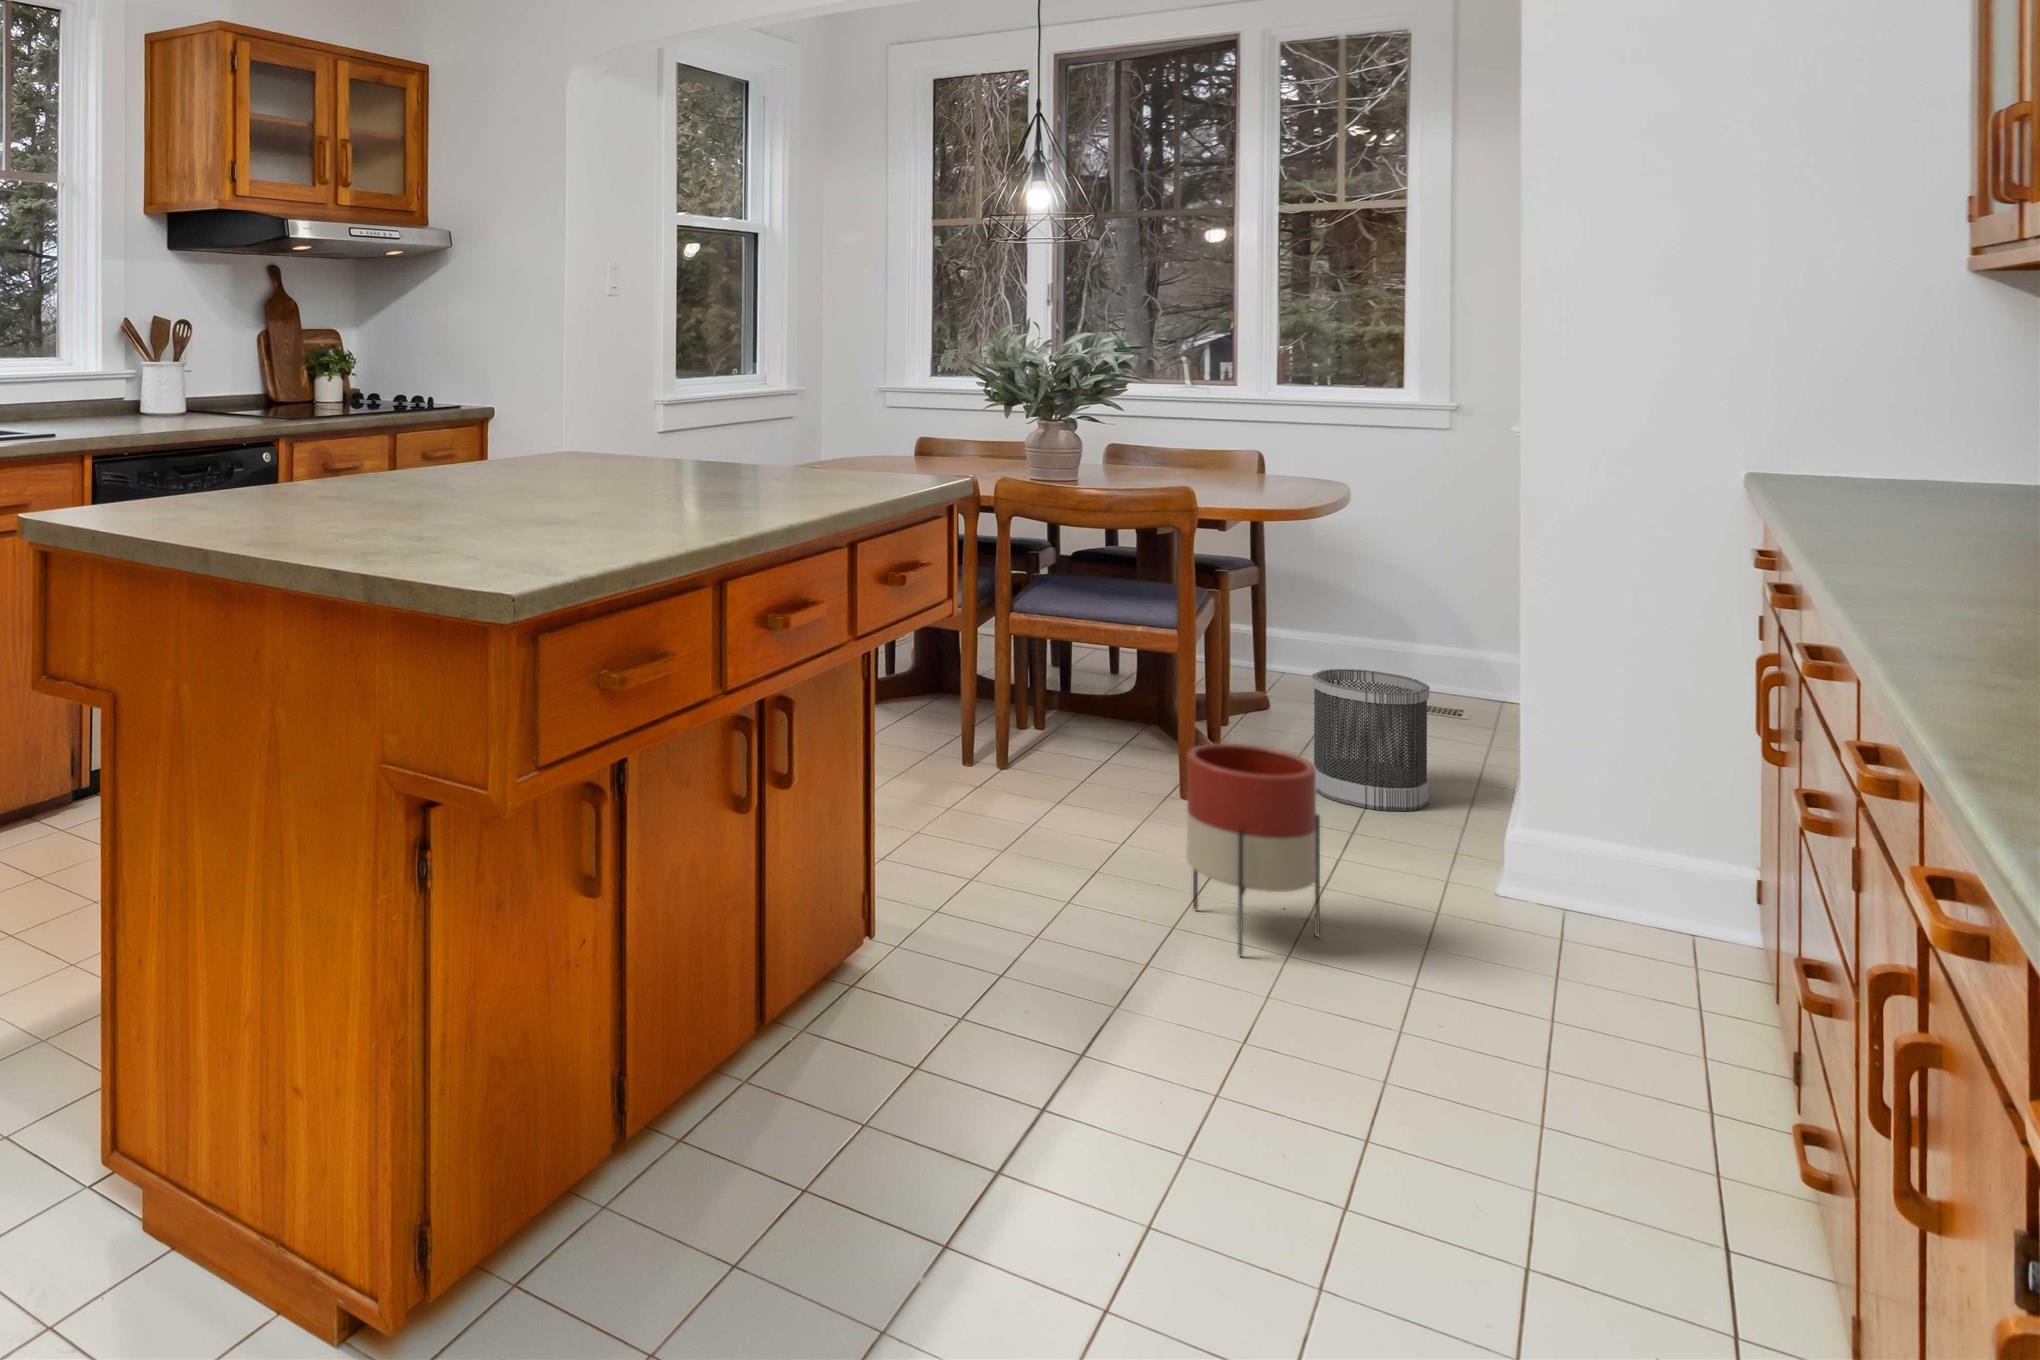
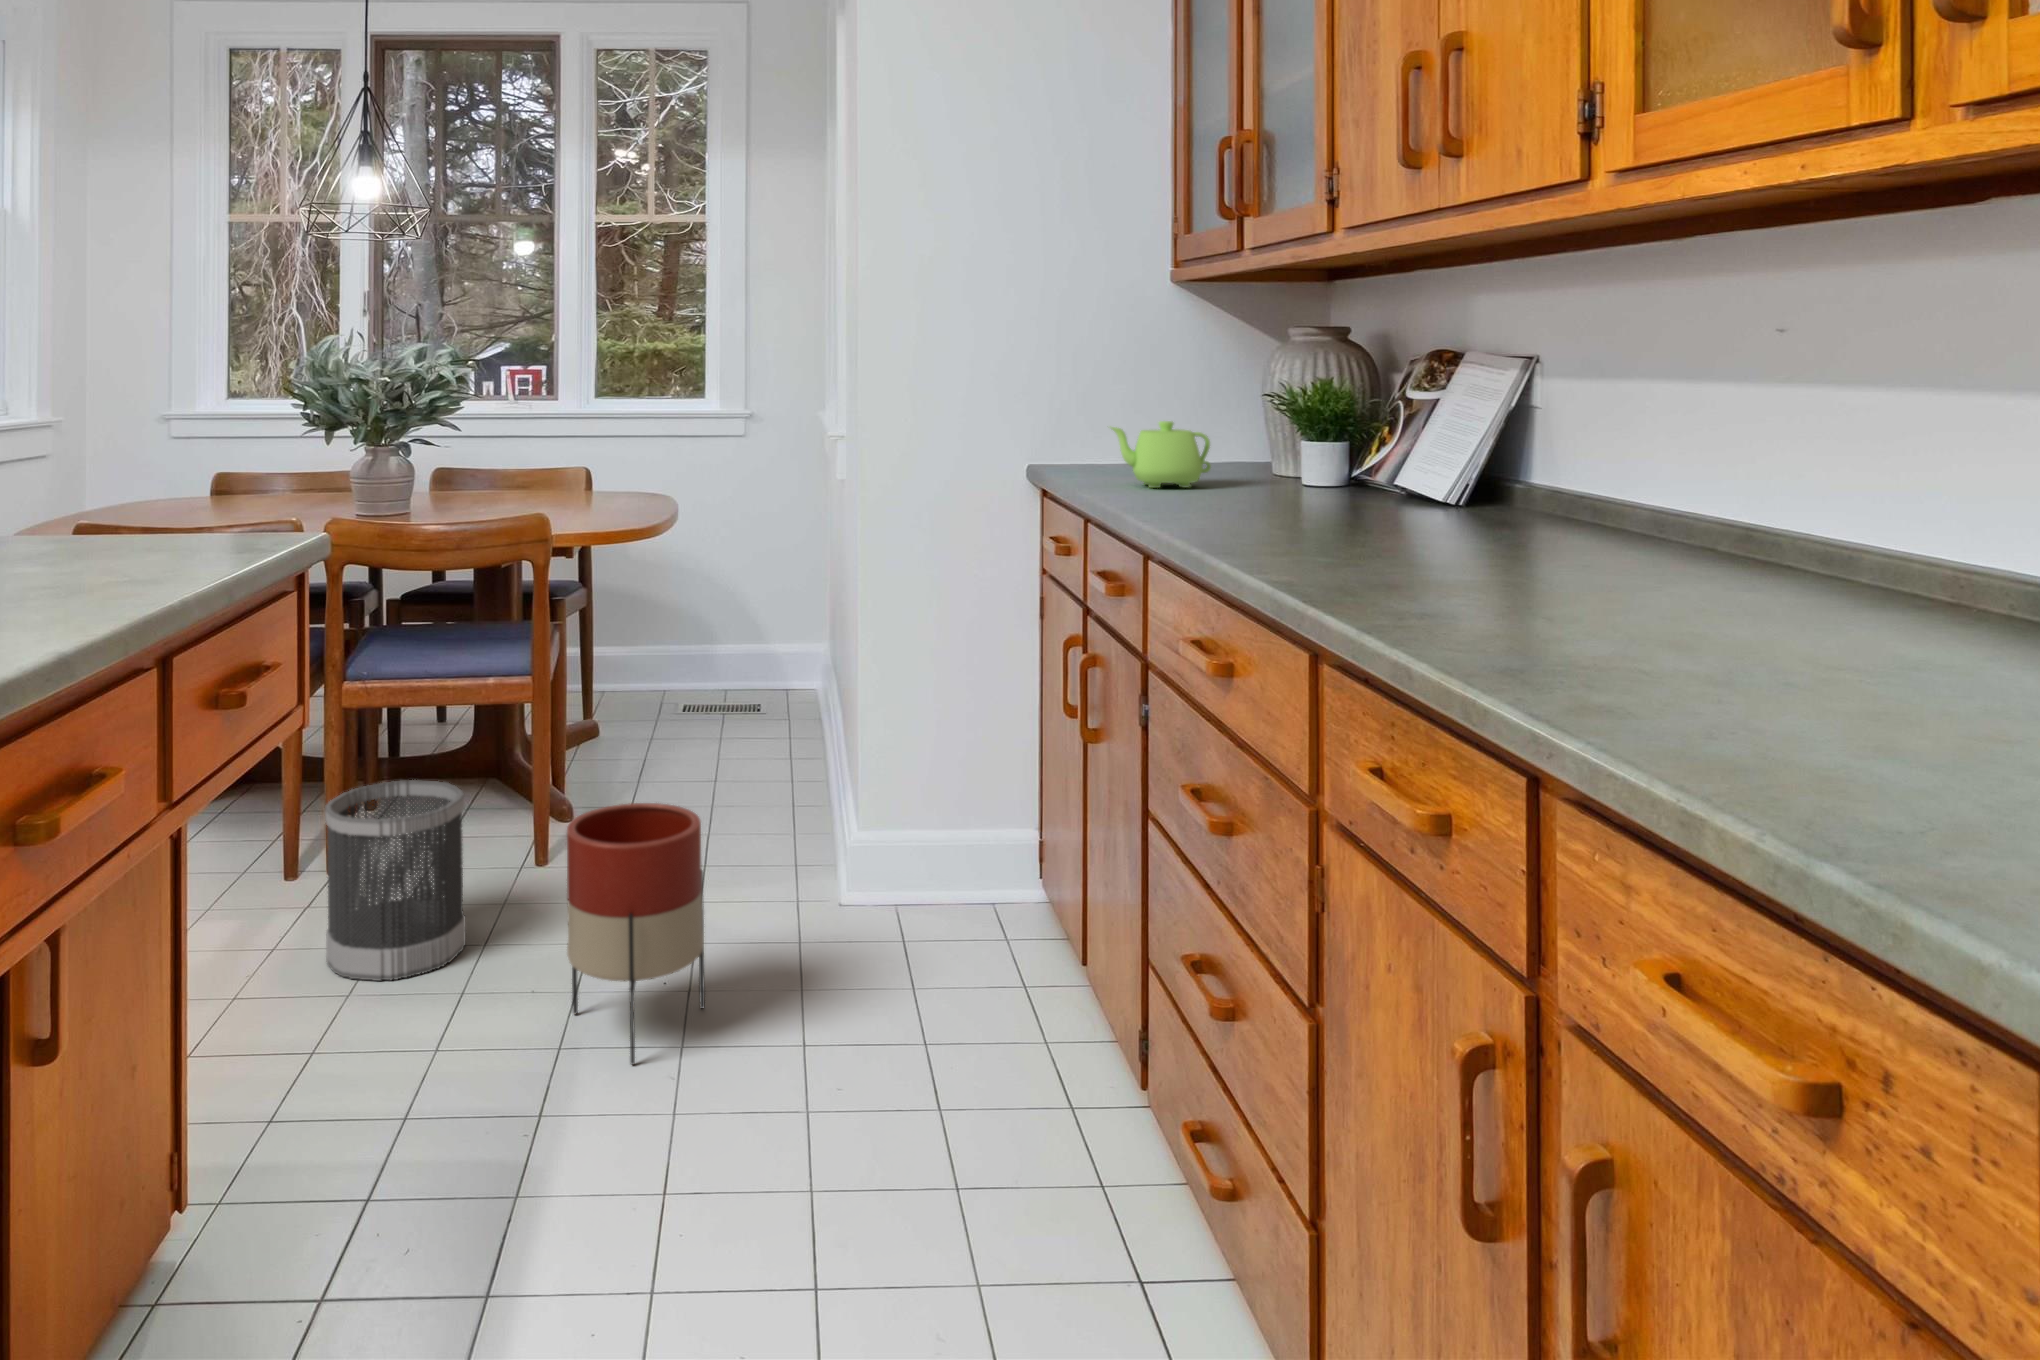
teapot: none [1814,445,1967,519] -> present [1111,421,1211,488]
wastebasket: present [1312,669,1429,811] -> present [325,780,466,981]

